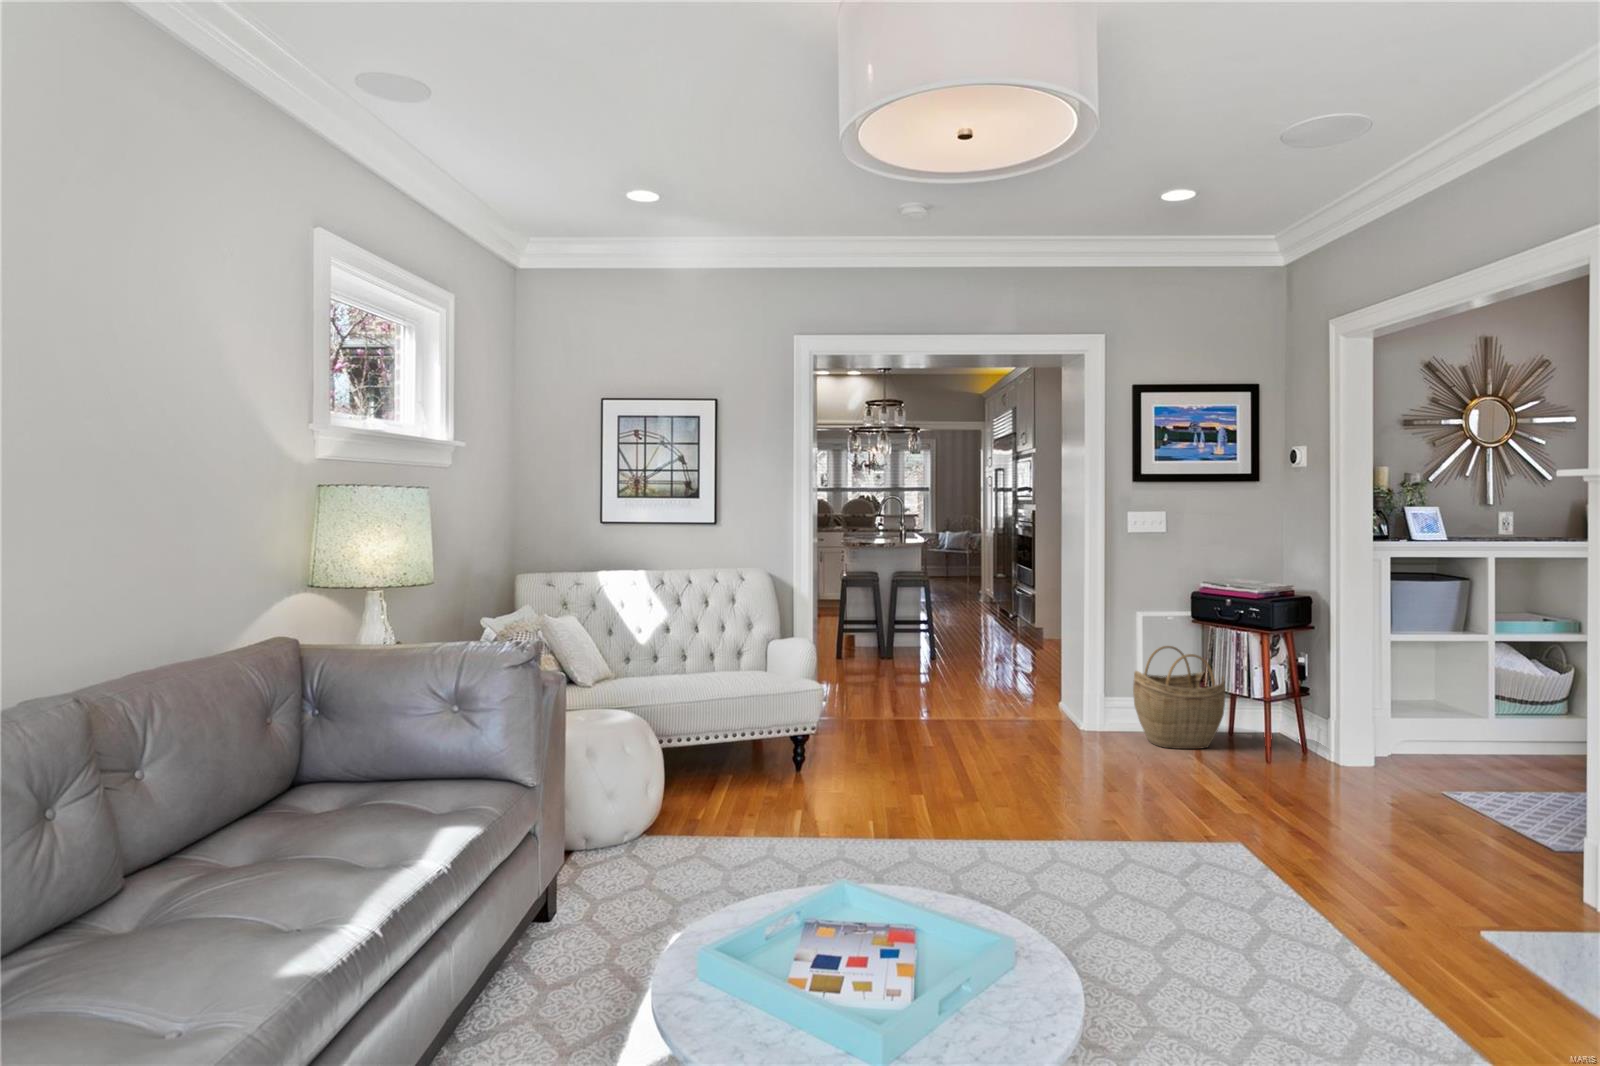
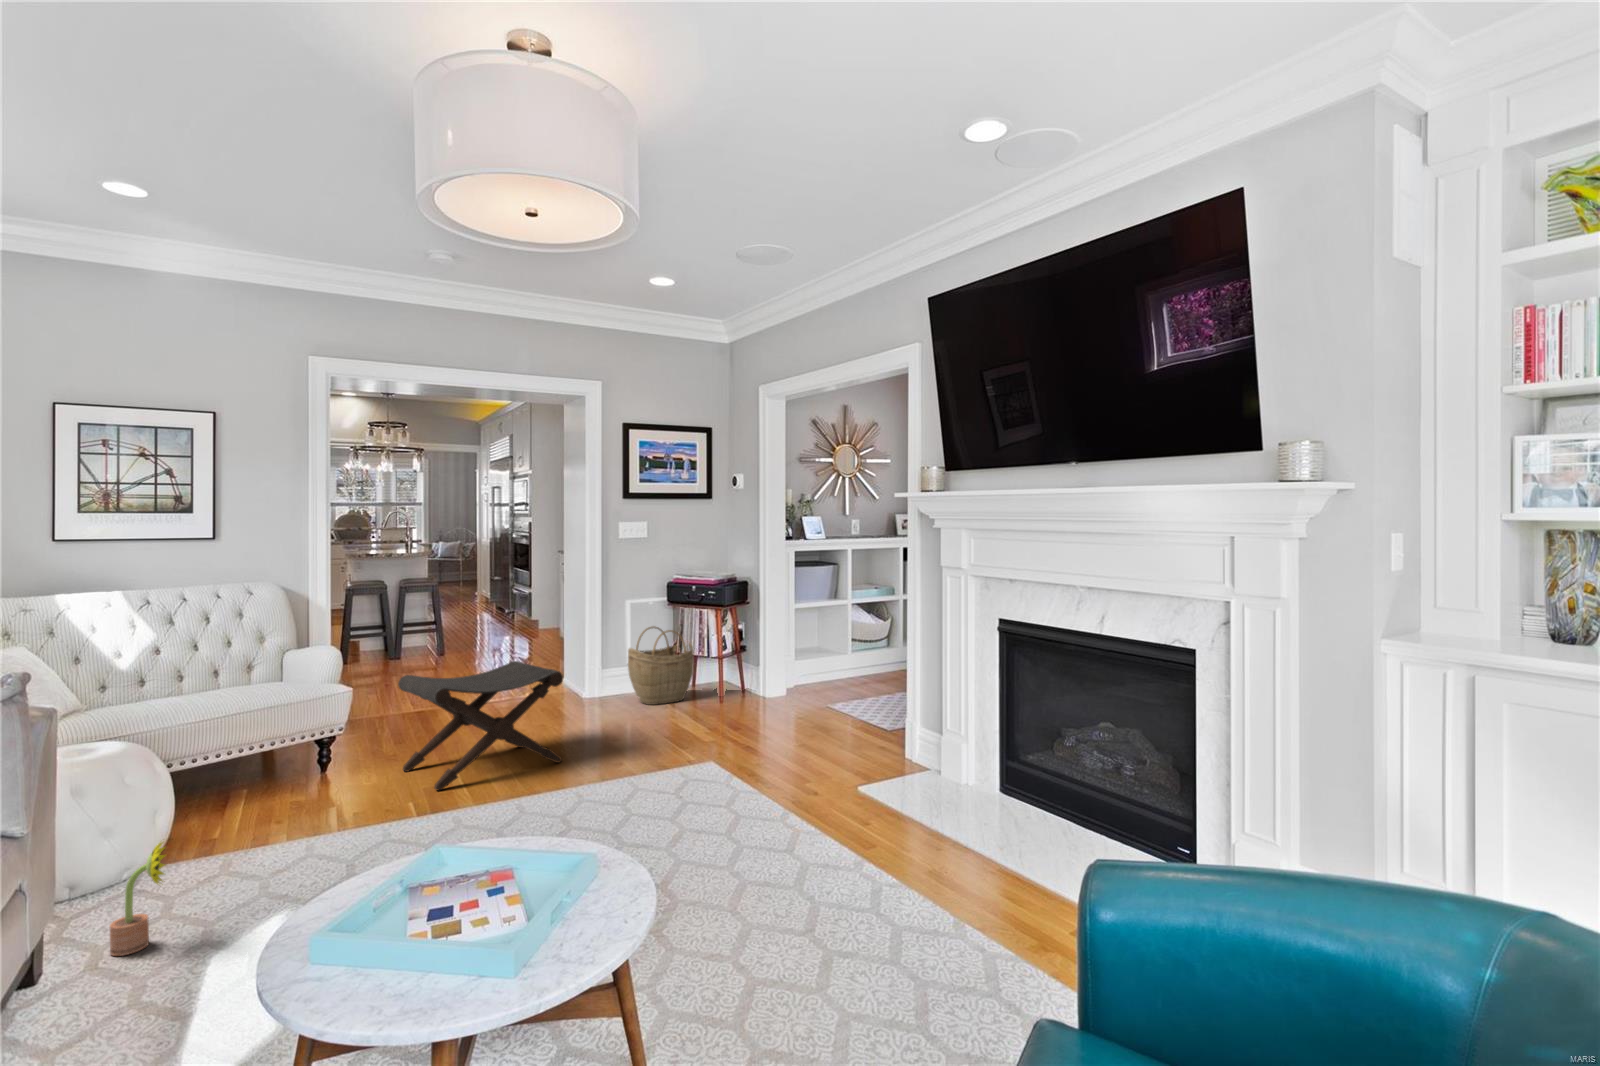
footstool: none [860,677,1042,823] -> present [398,661,563,790]
decorative plant: none [549,847,602,962] -> present [110,843,165,956]

